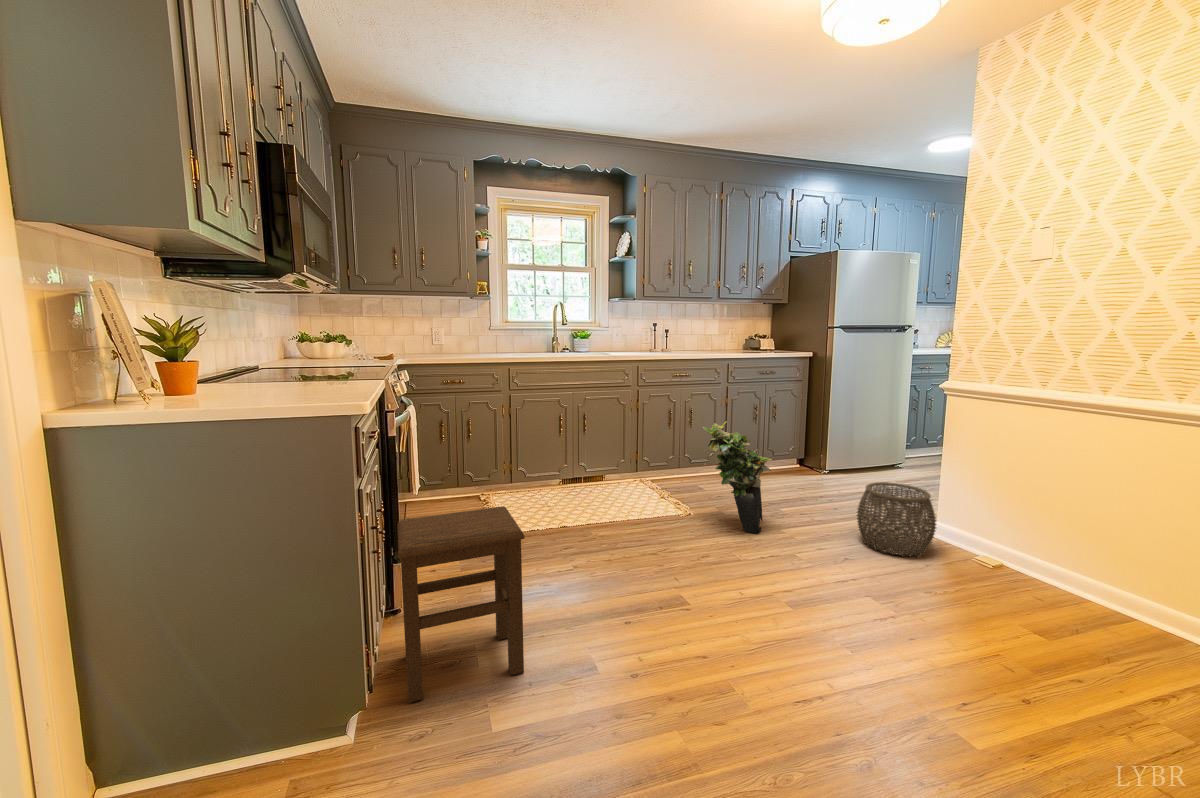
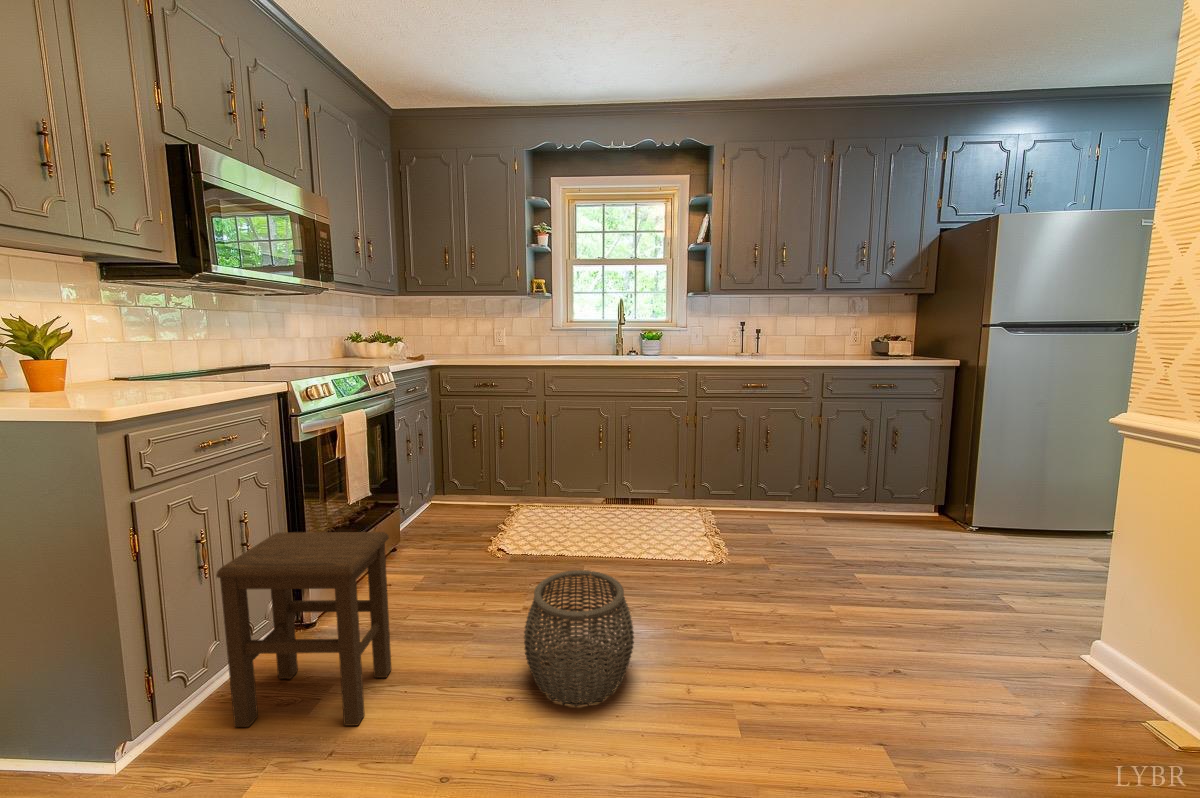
potted plant: present [703,421,772,534] -> none [723,451,814,607]
woven basket: present [857,482,936,556] -> present [524,570,634,706]

